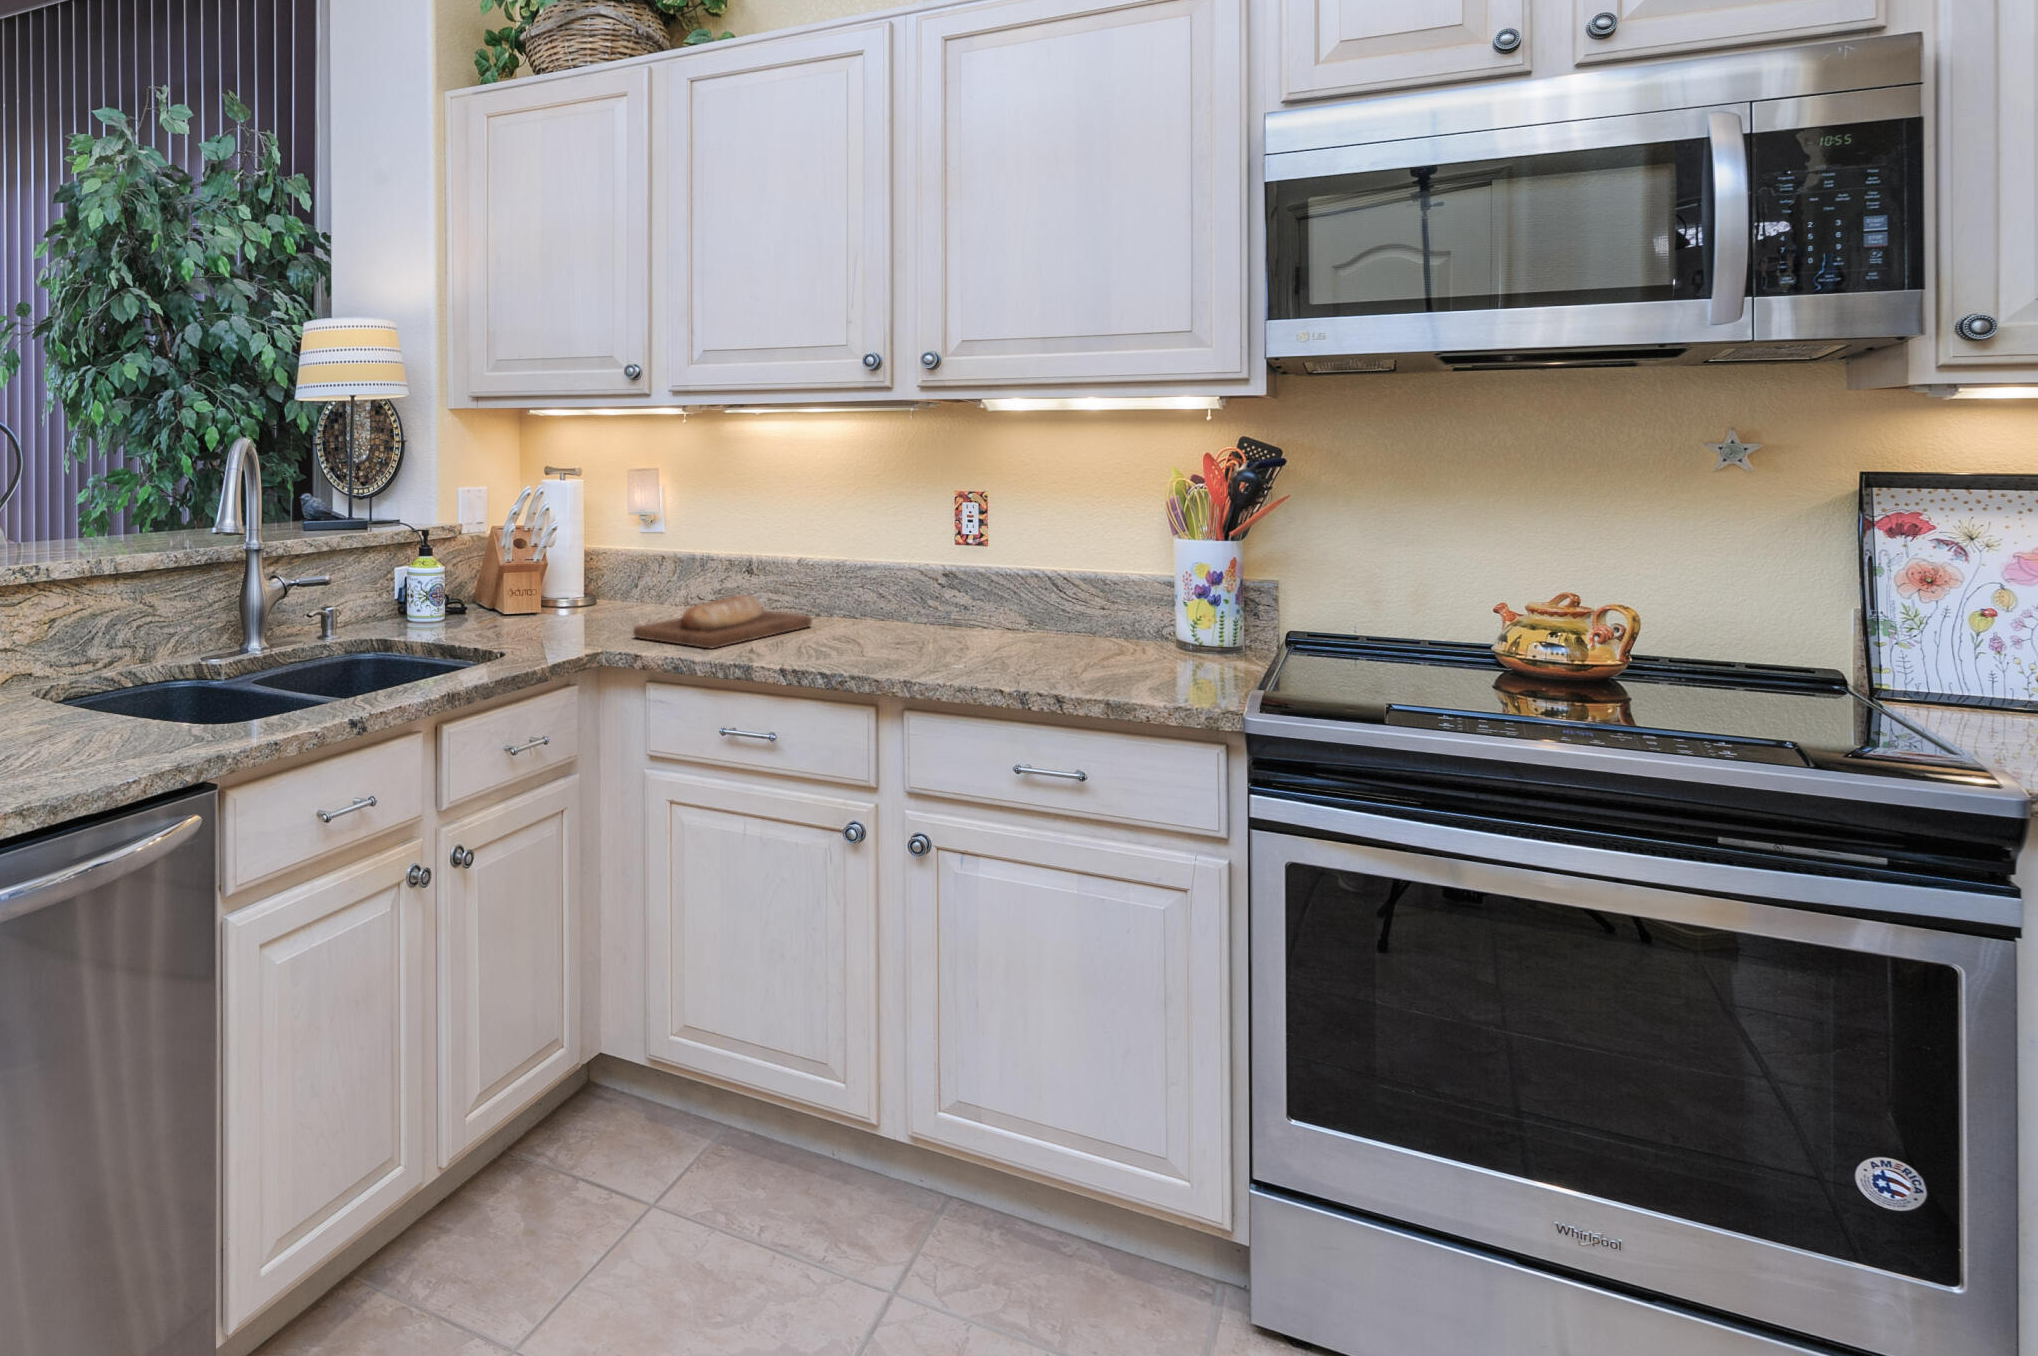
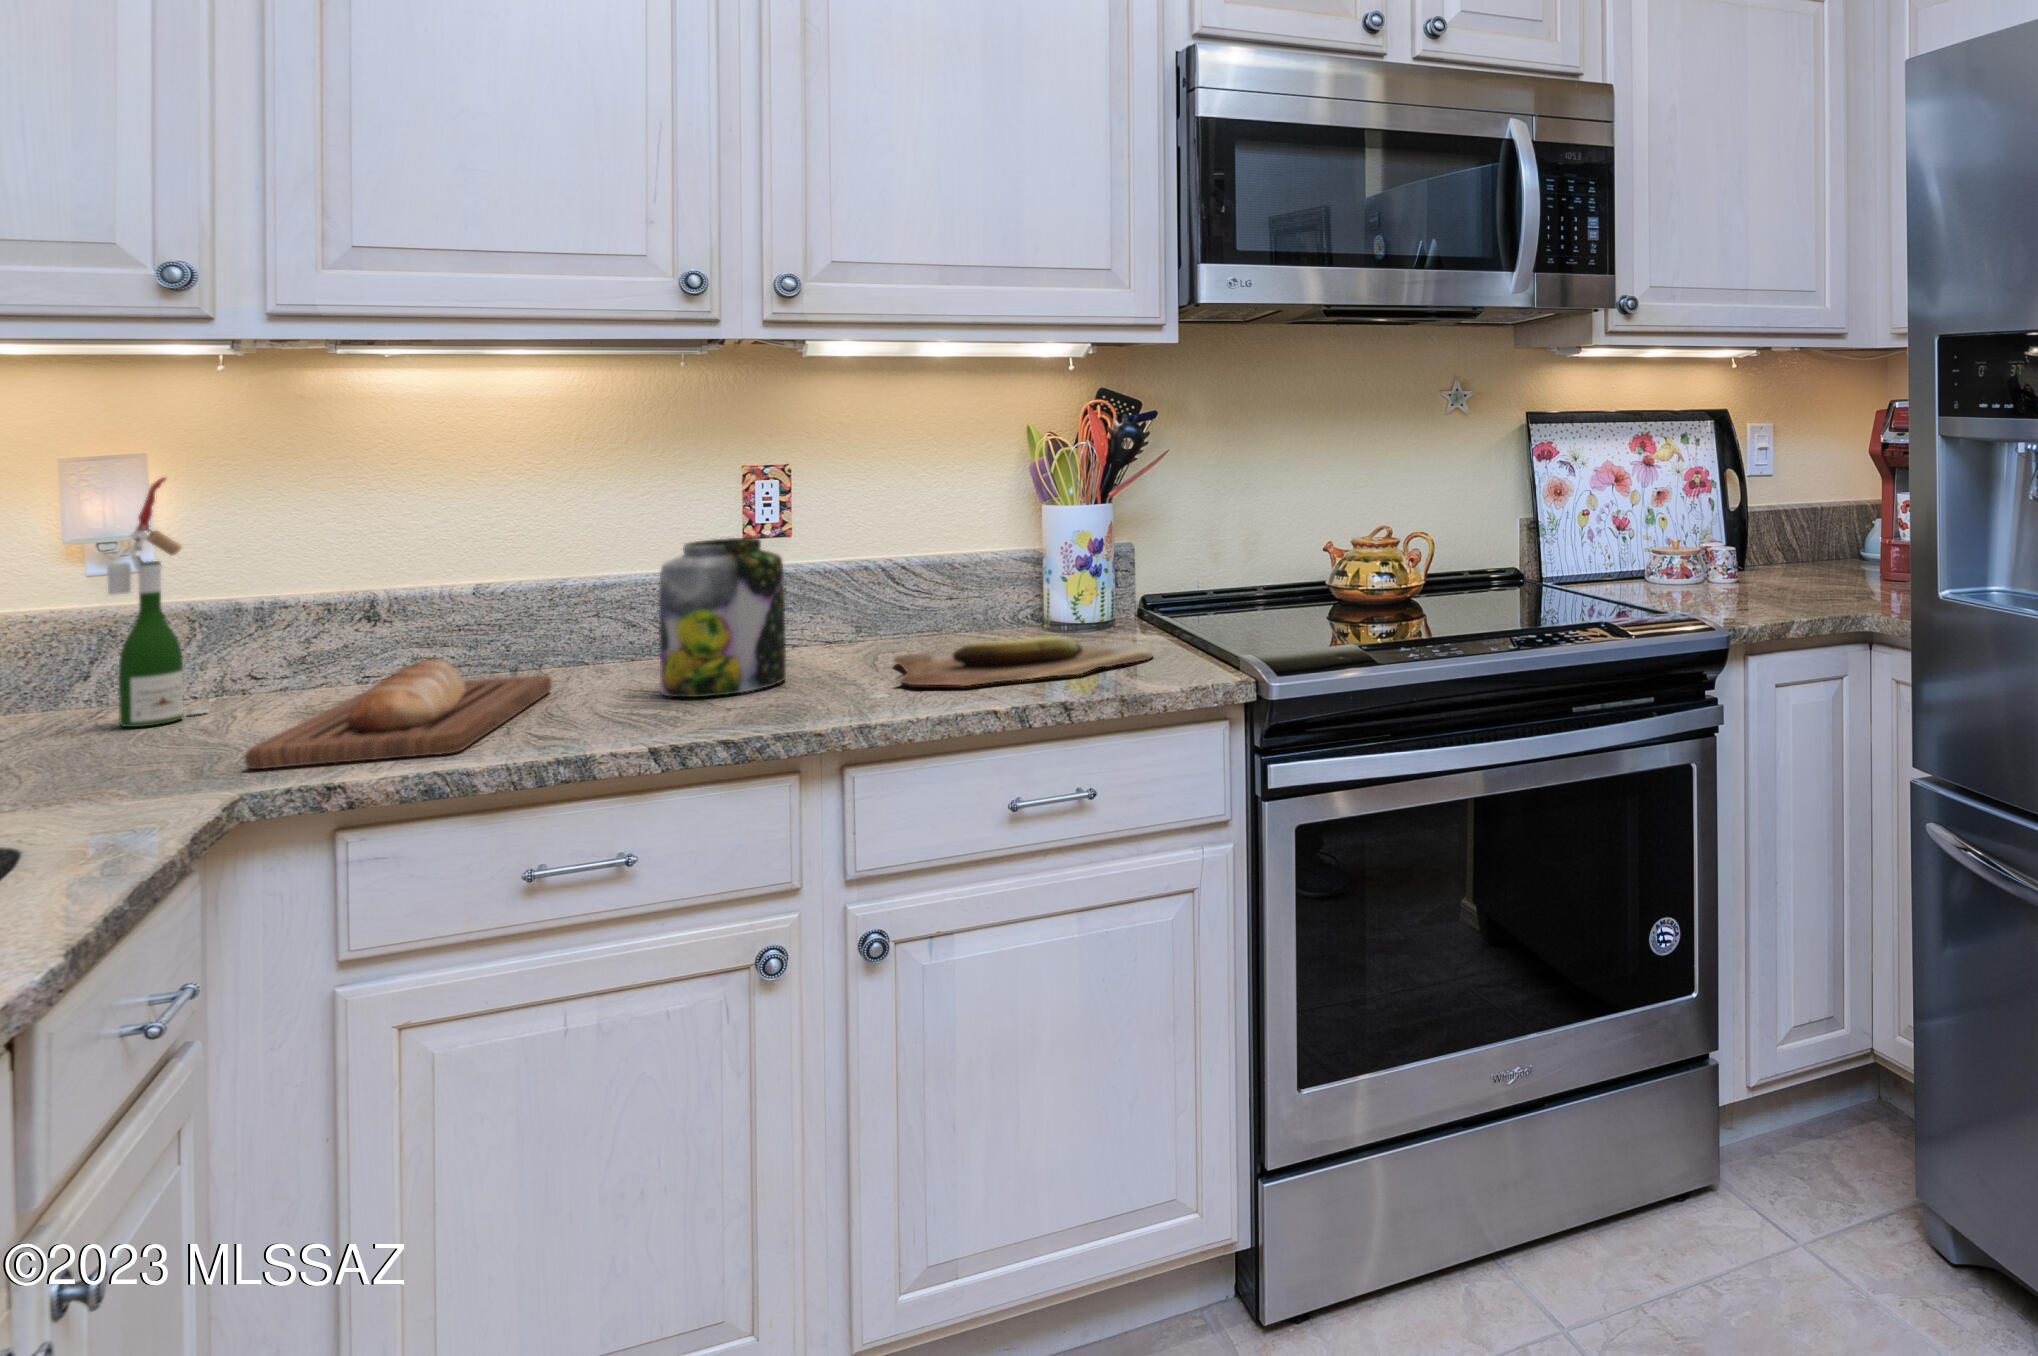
wine bottle: none [634,478,676,610] -> present [107,477,207,727]
jar: none [850,540,932,647] -> present [659,538,786,697]
cutting board: none [974,641,1207,682] -> present [894,636,1152,686]

